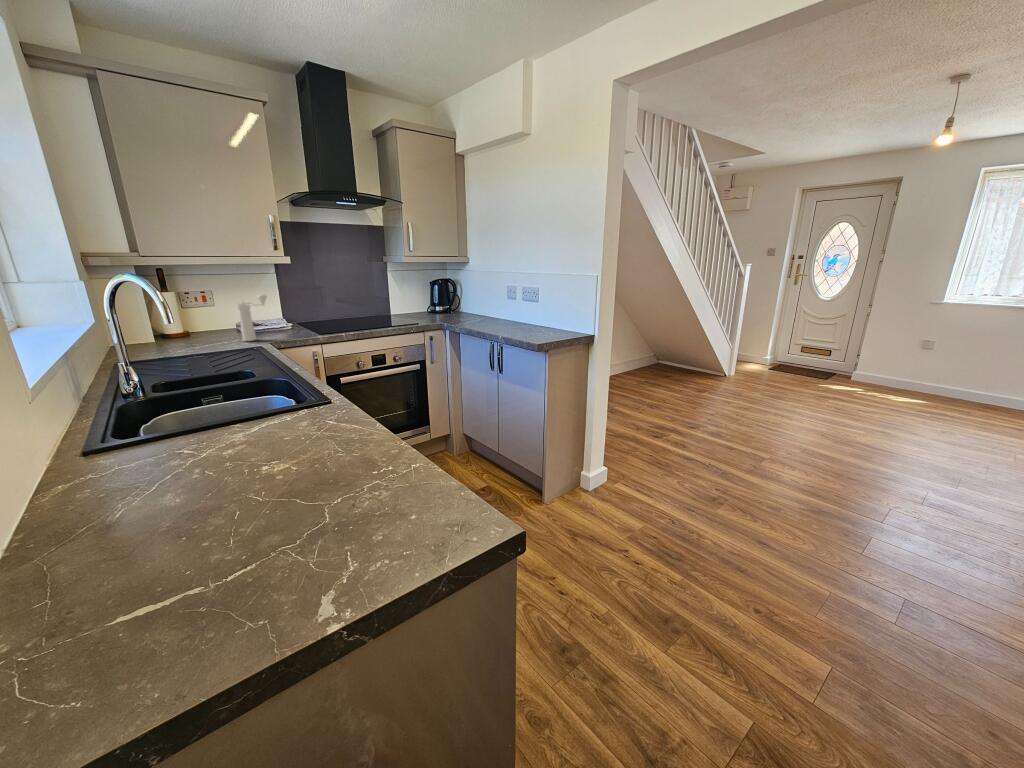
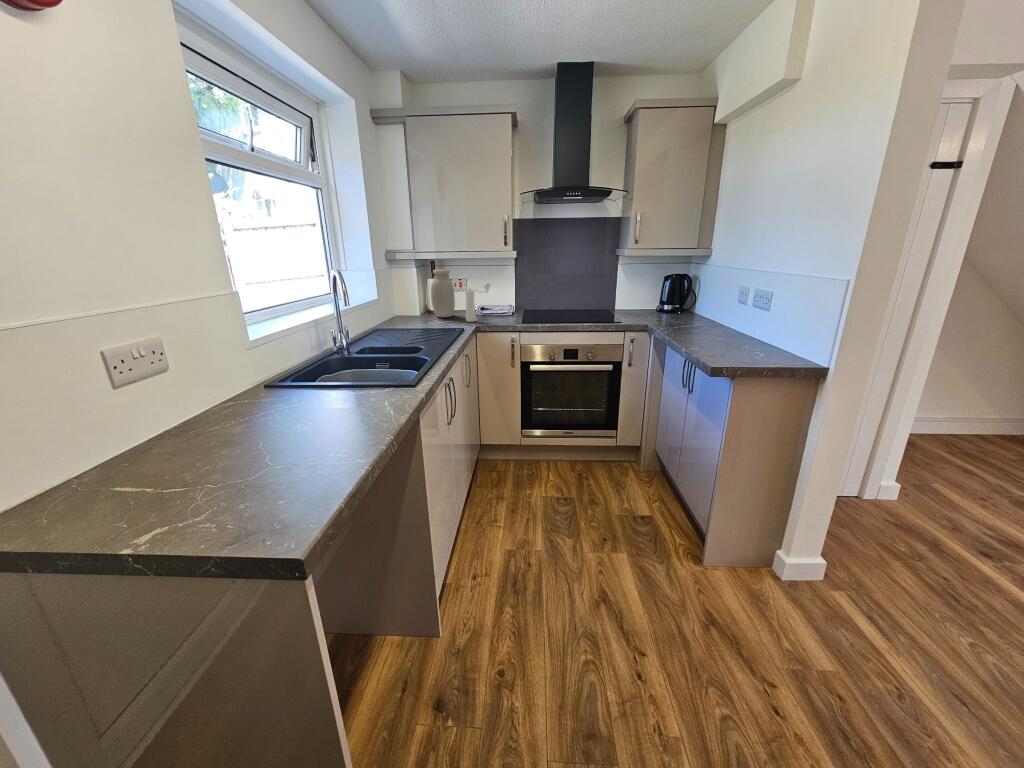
jar: none [173,280,214,341] -> present [431,269,455,317]

